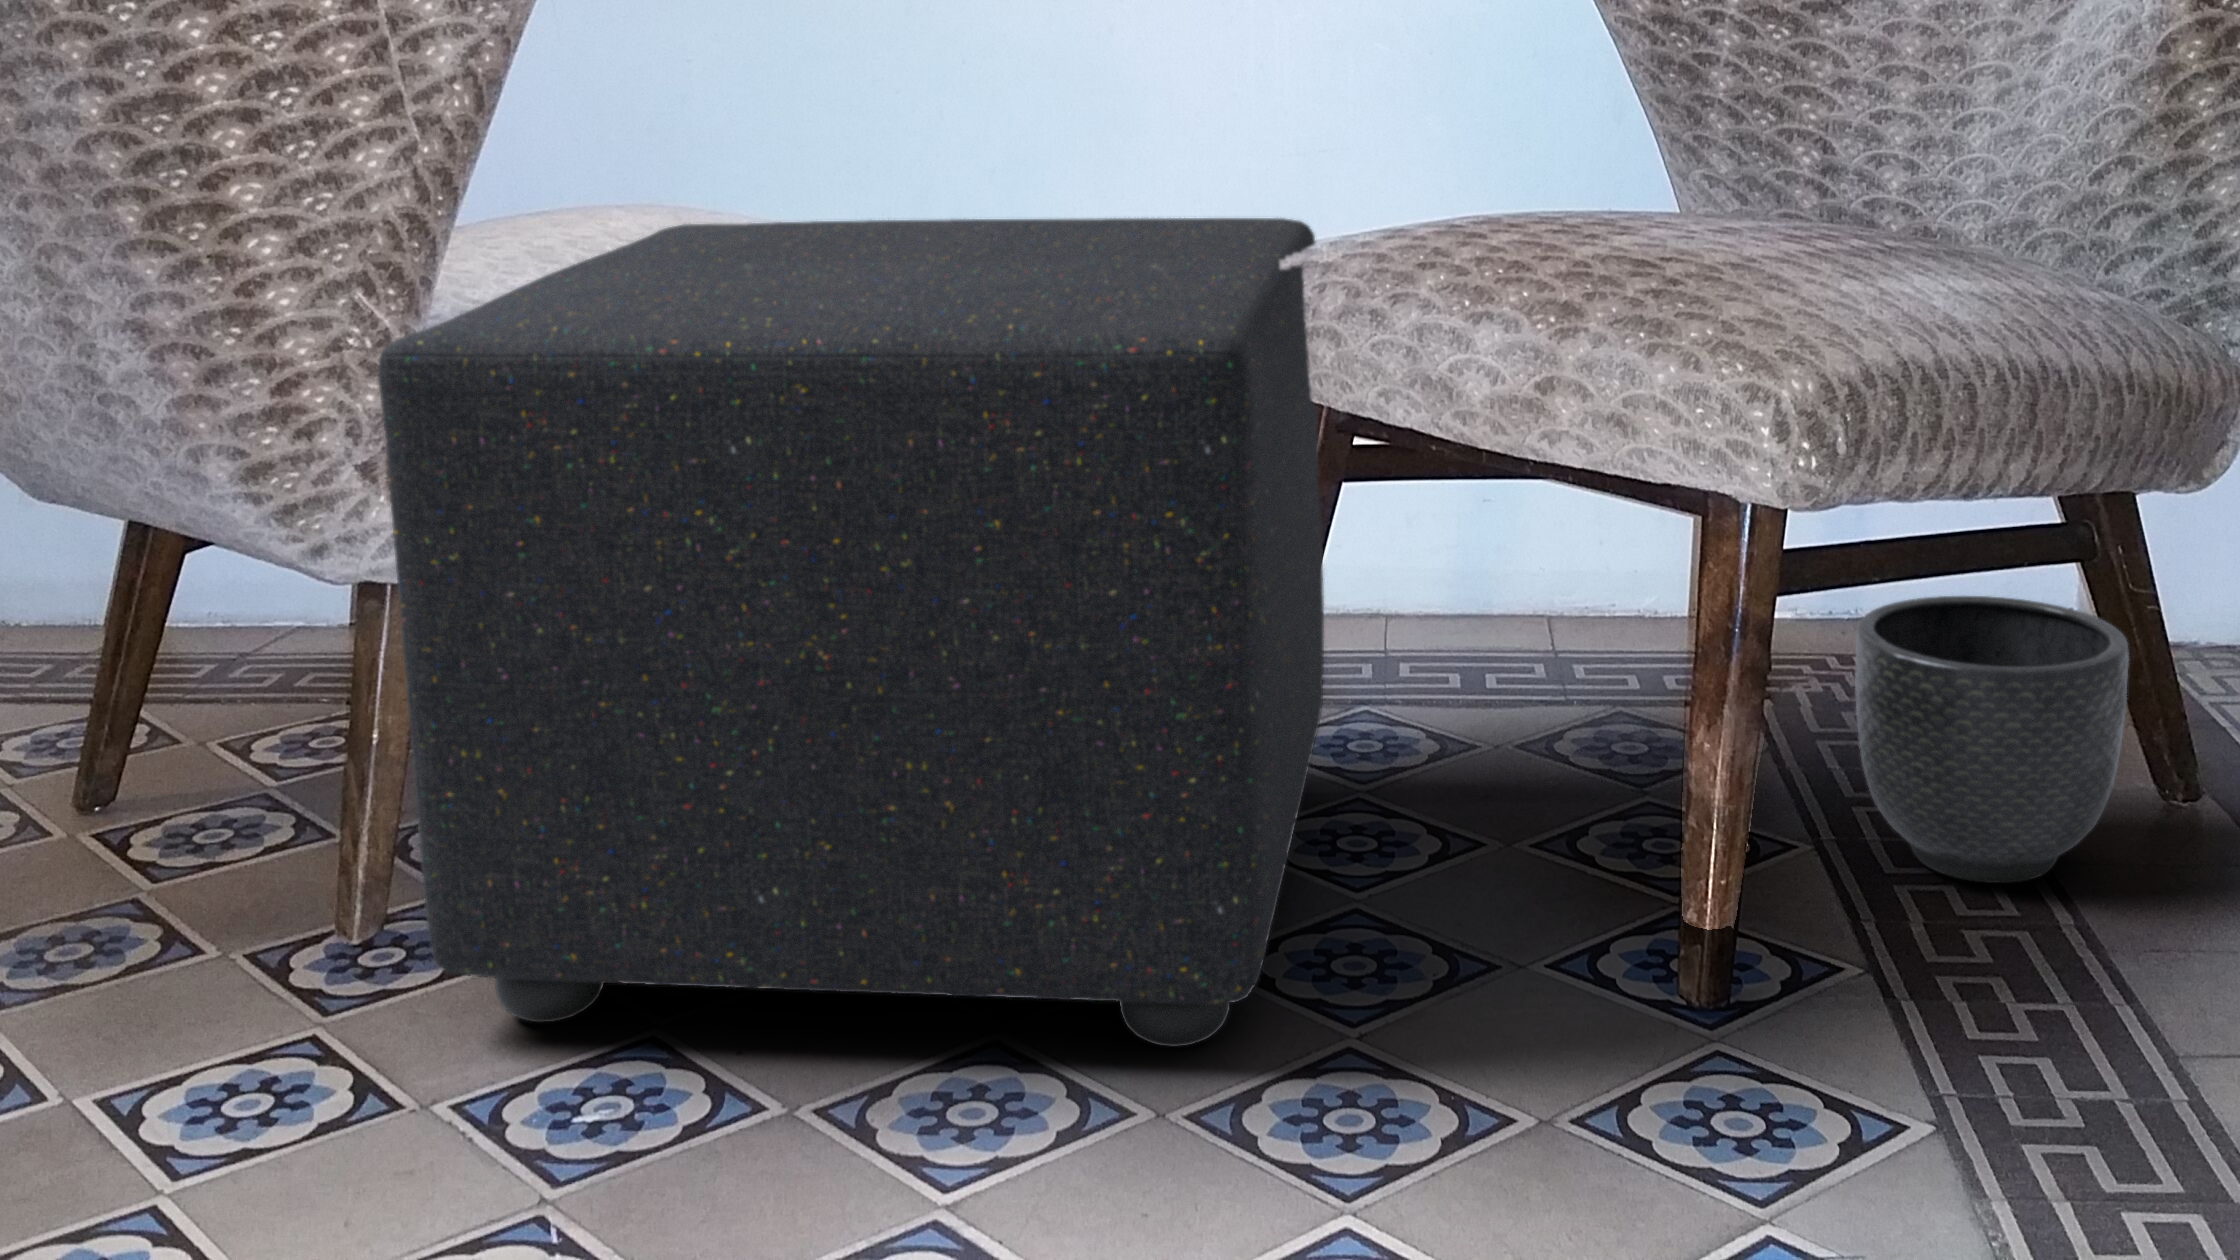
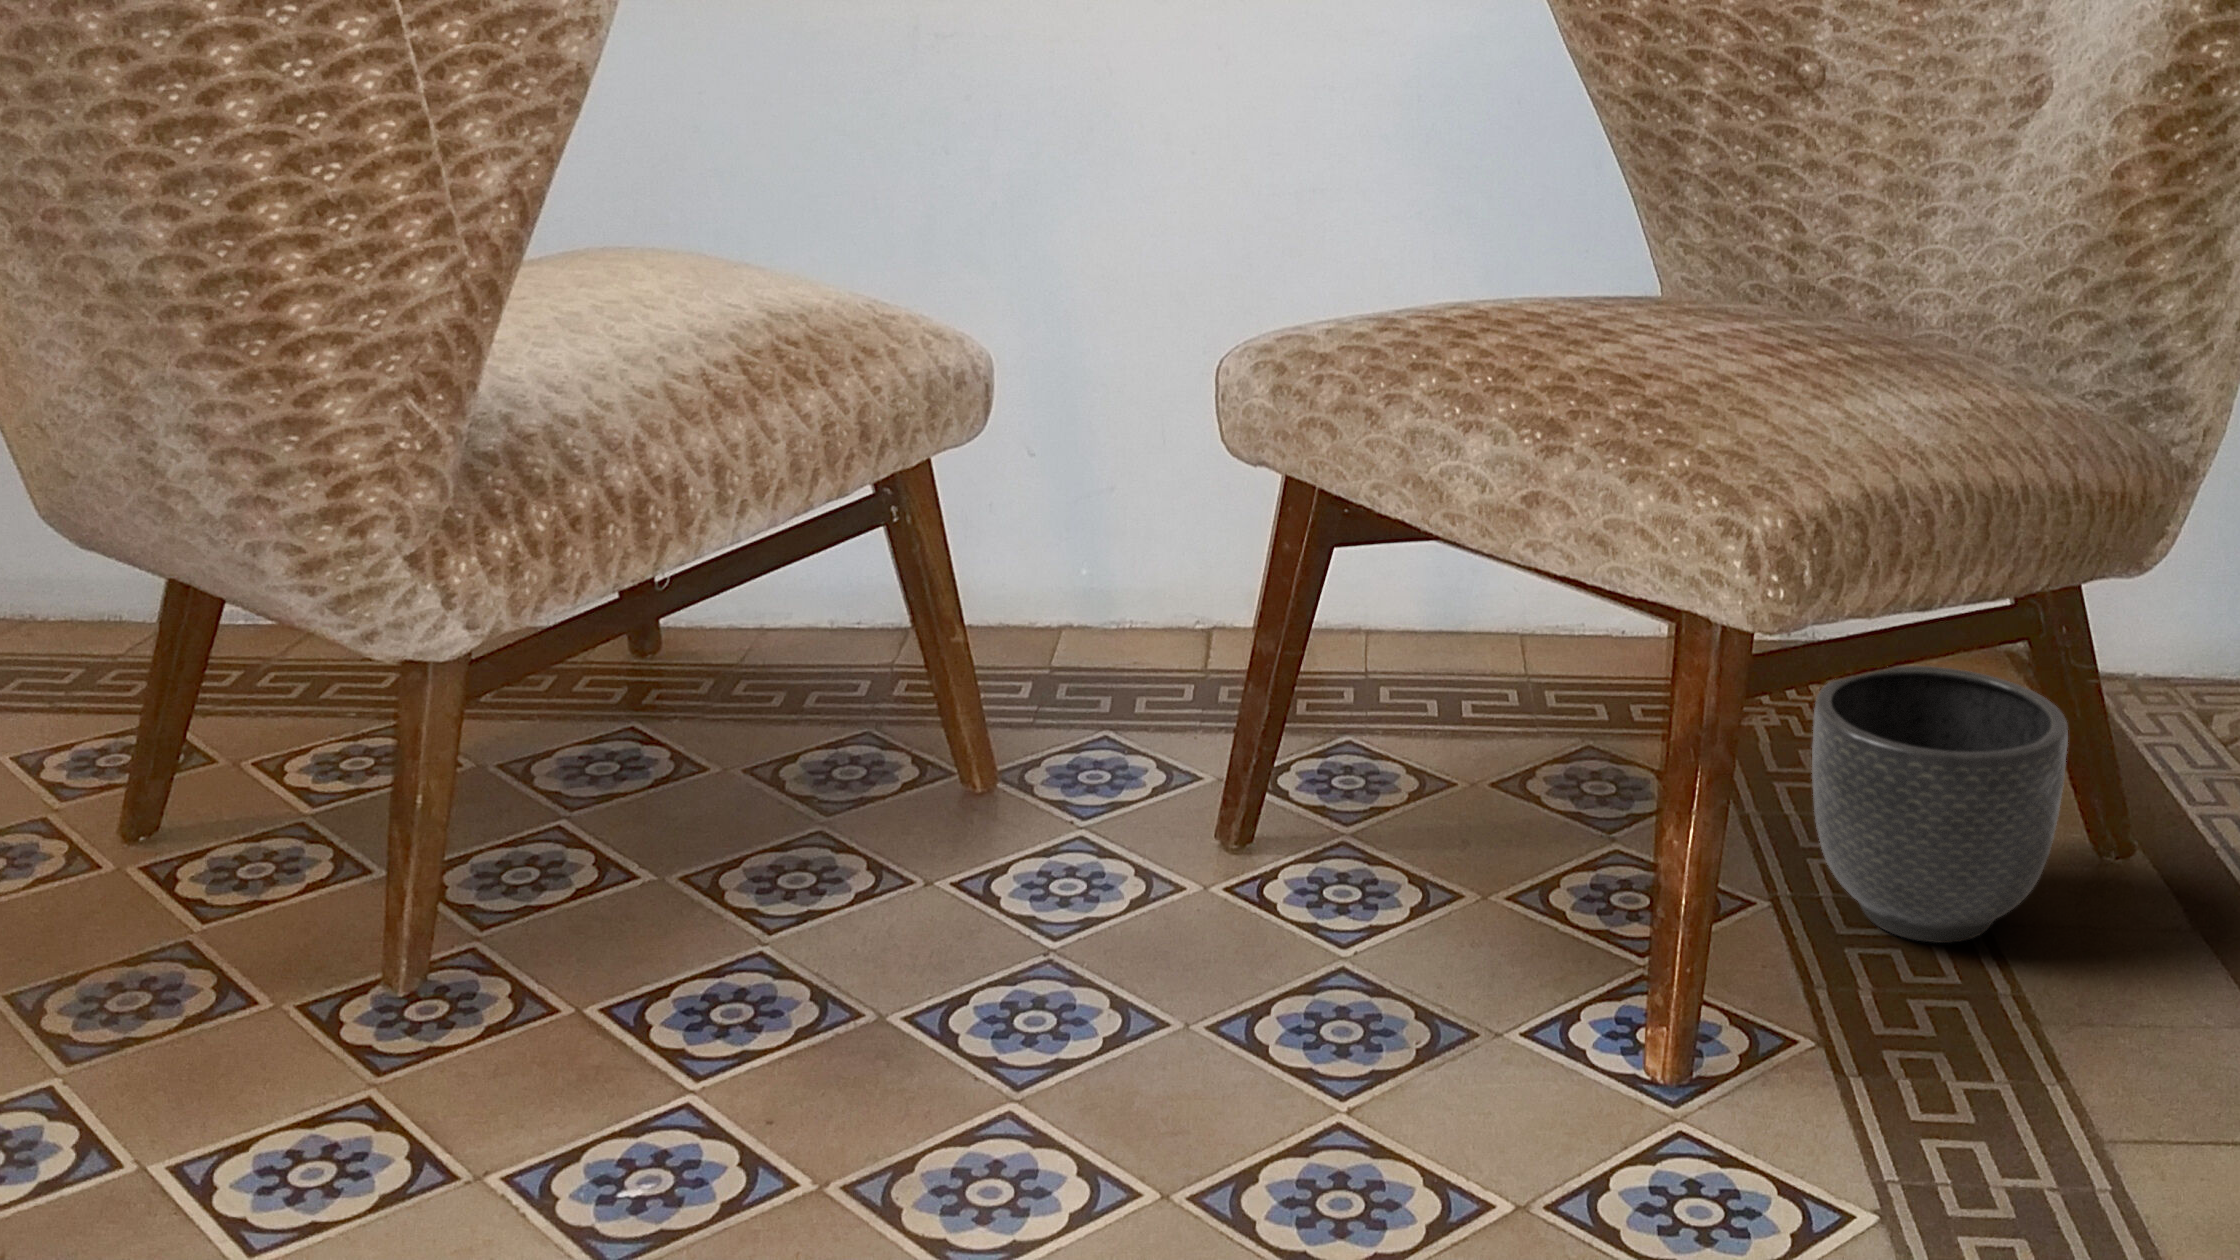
ottoman: present [379,218,1324,1047] -> none [431,288,1312,1115]

